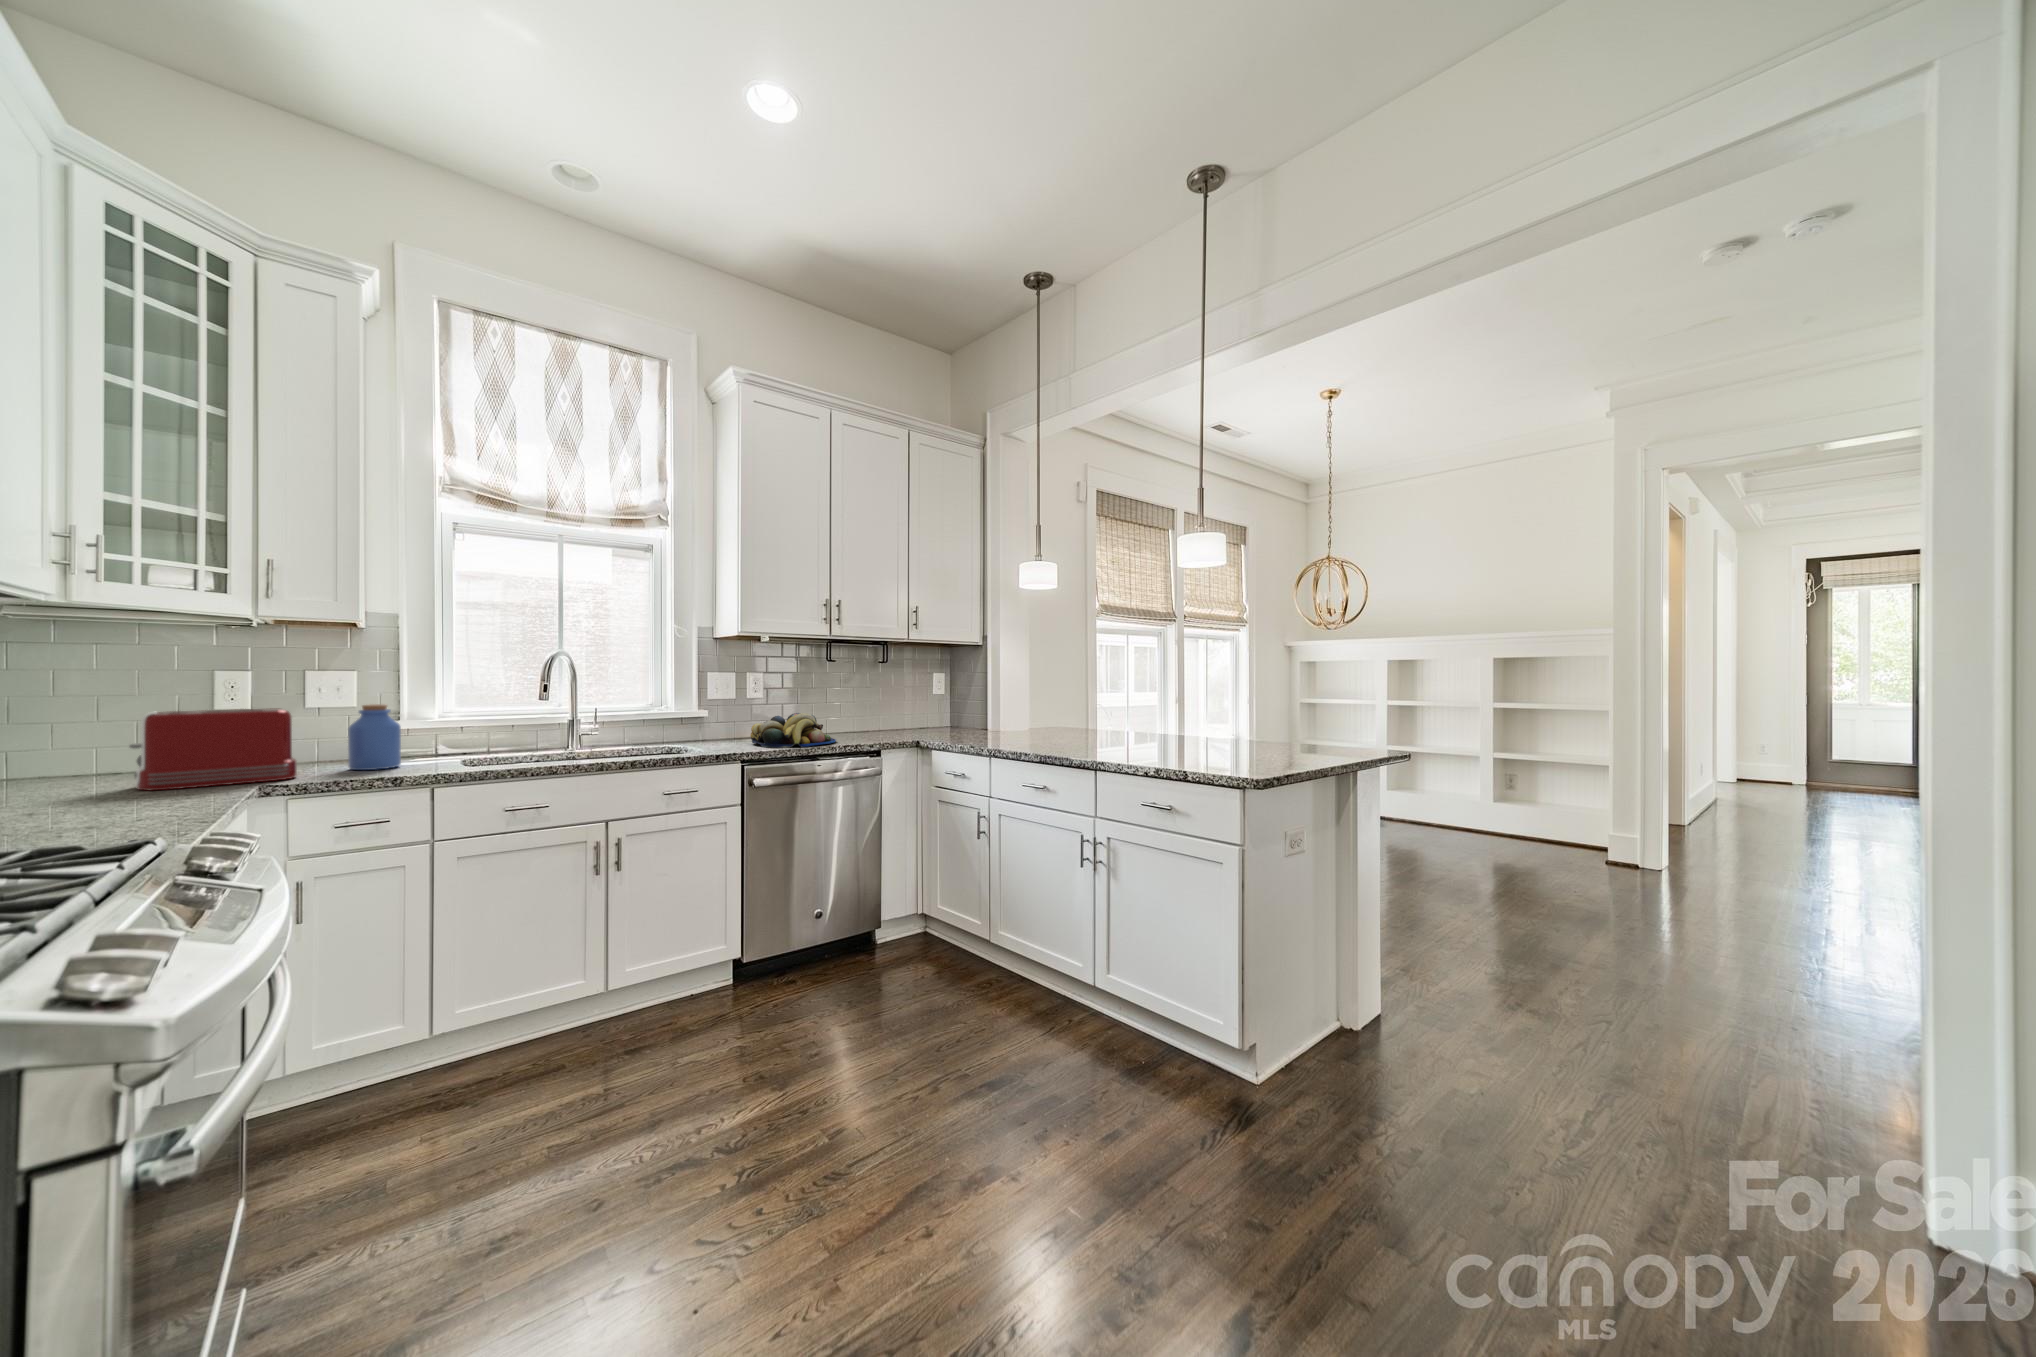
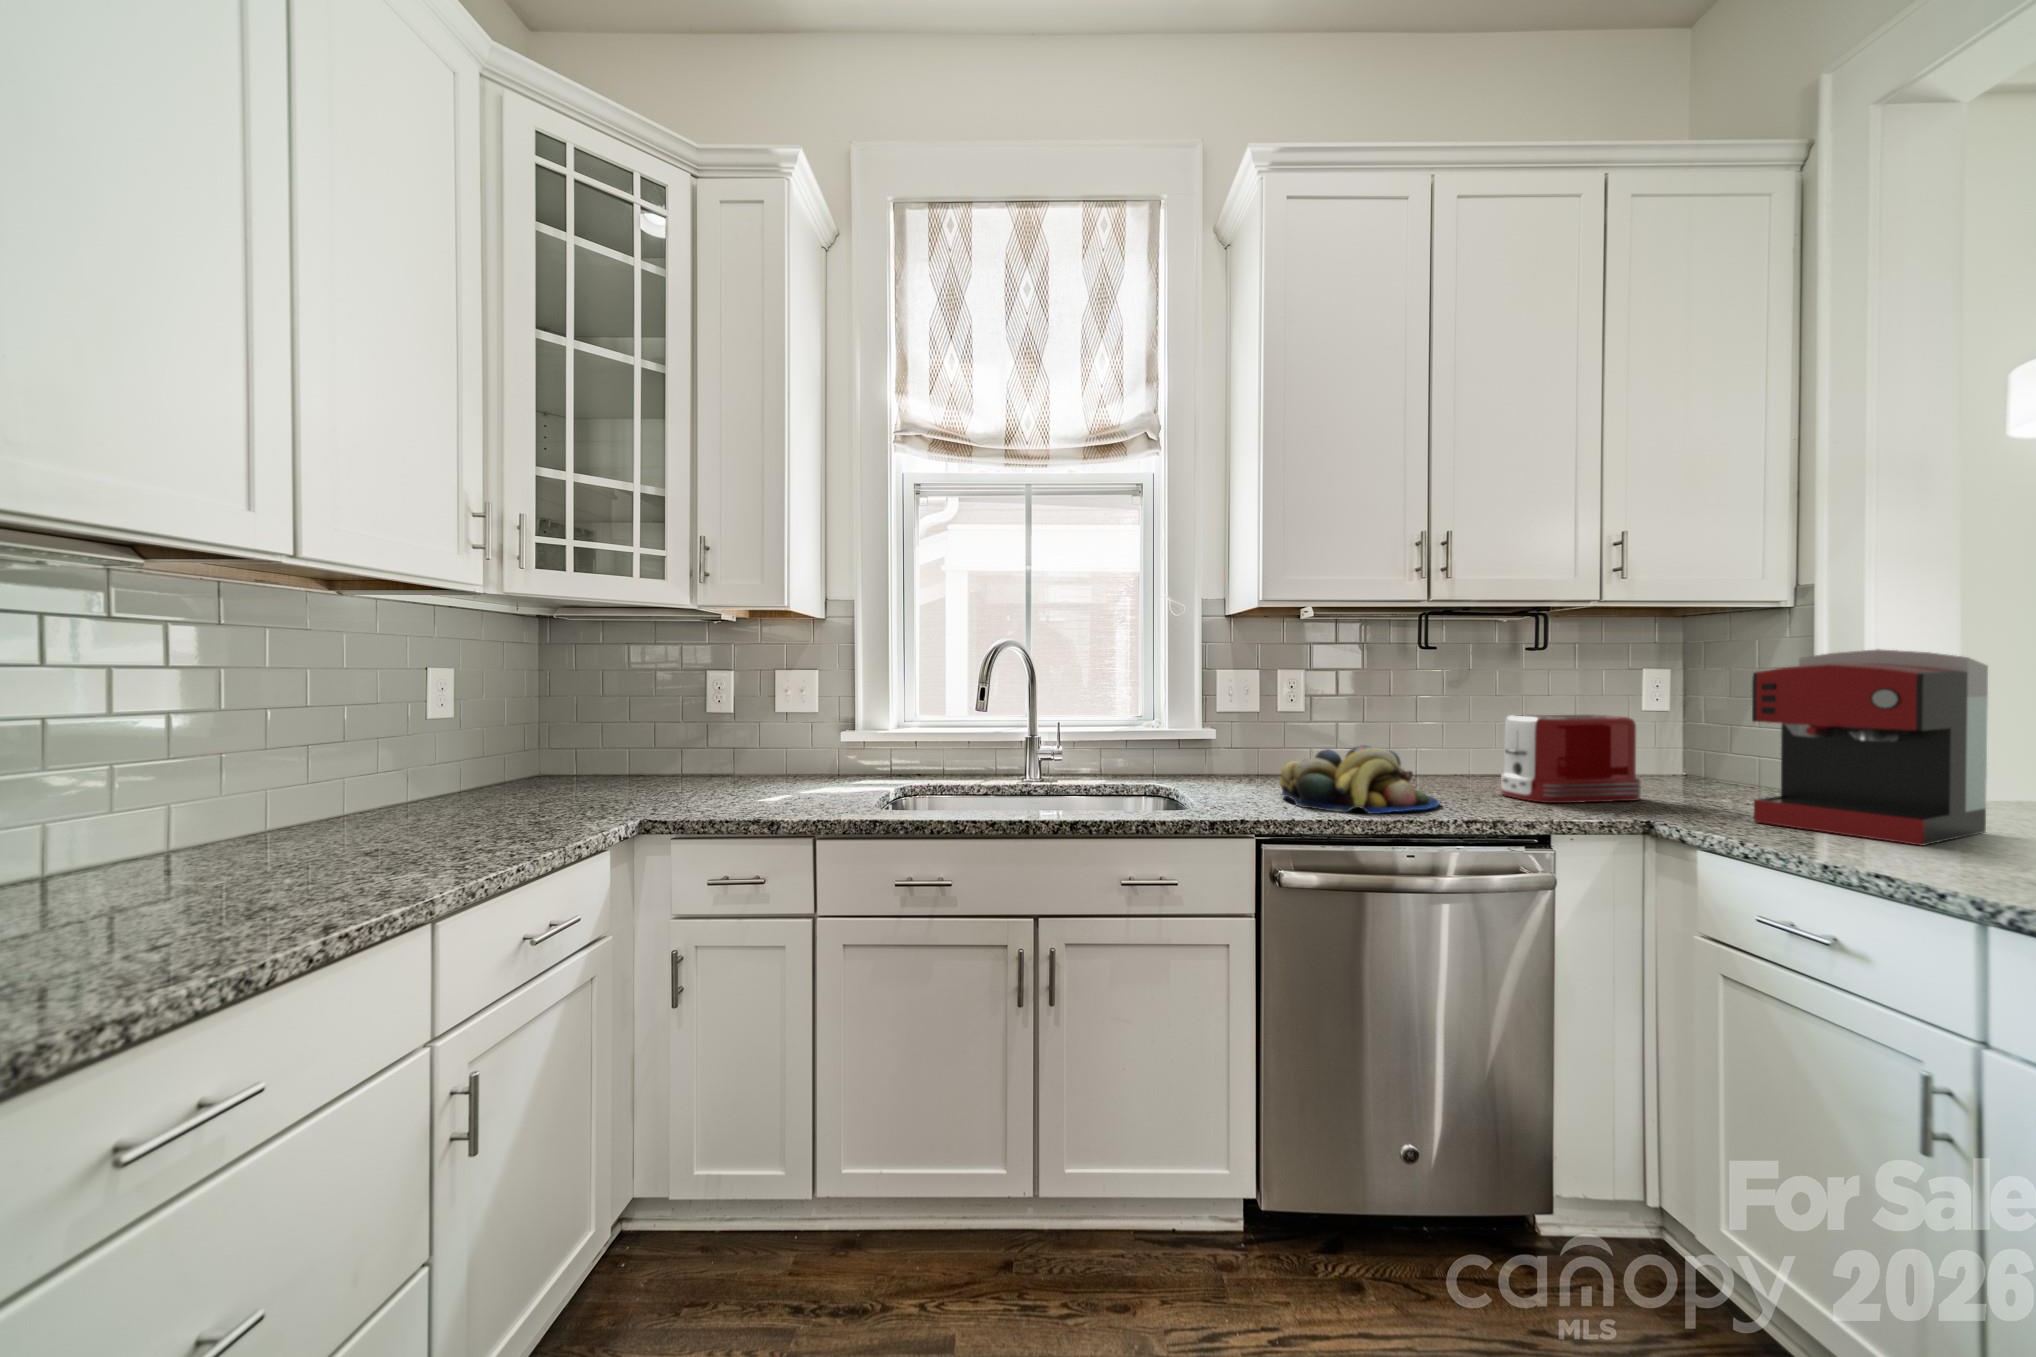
coffee maker: none [963,663,1035,741] -> present [1752,649,1988,846]
jar: present [348,704,401,770] -> none [764,714,817,800]
toaster: present [129,709,297,790] -> present [1501,715,1641,803]

